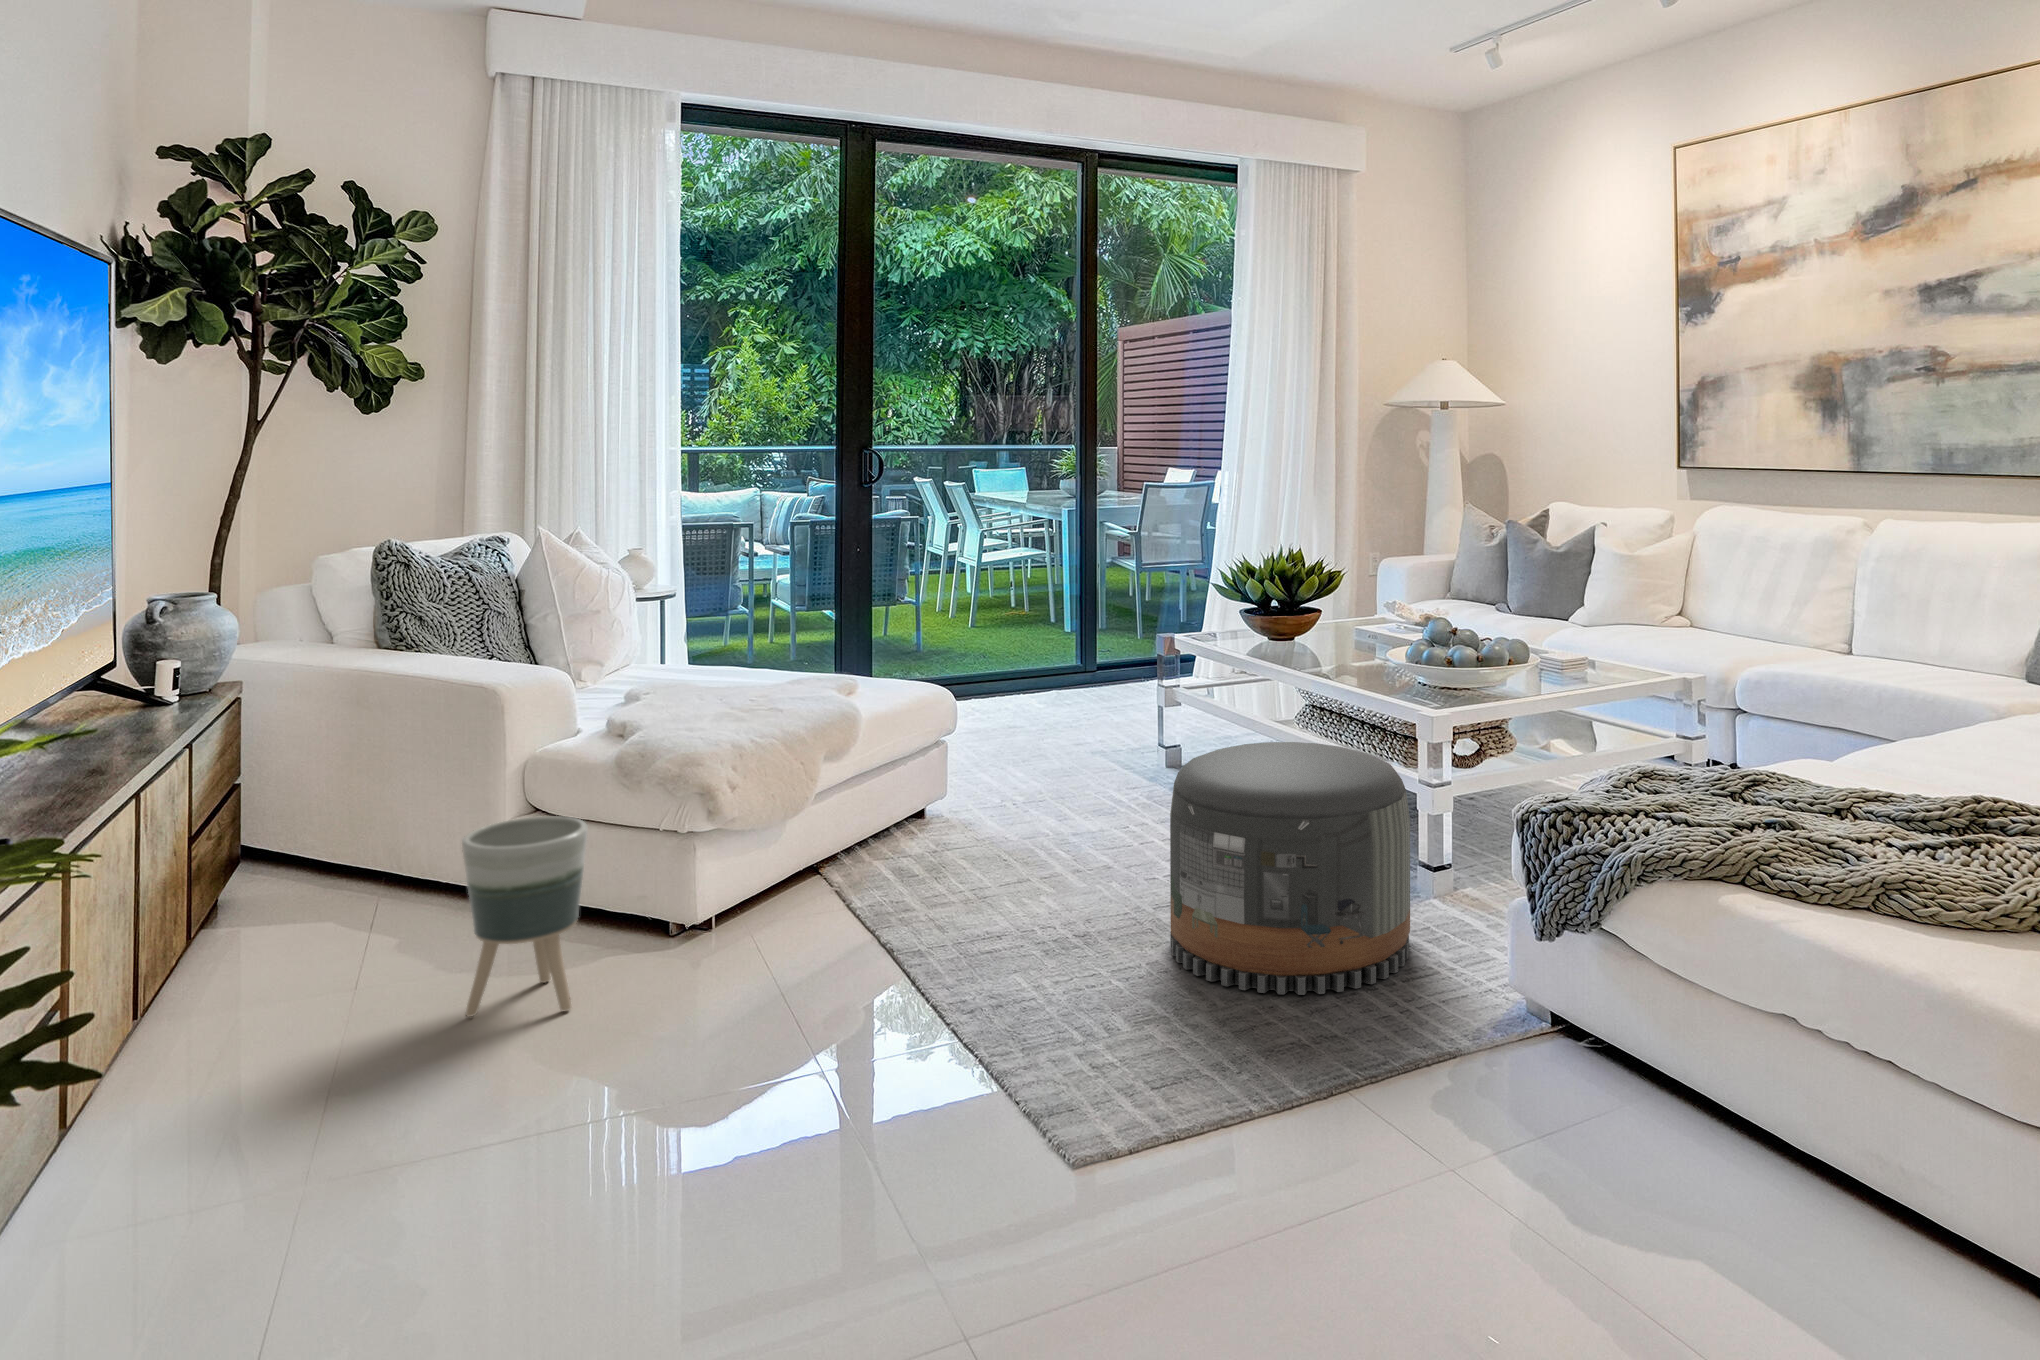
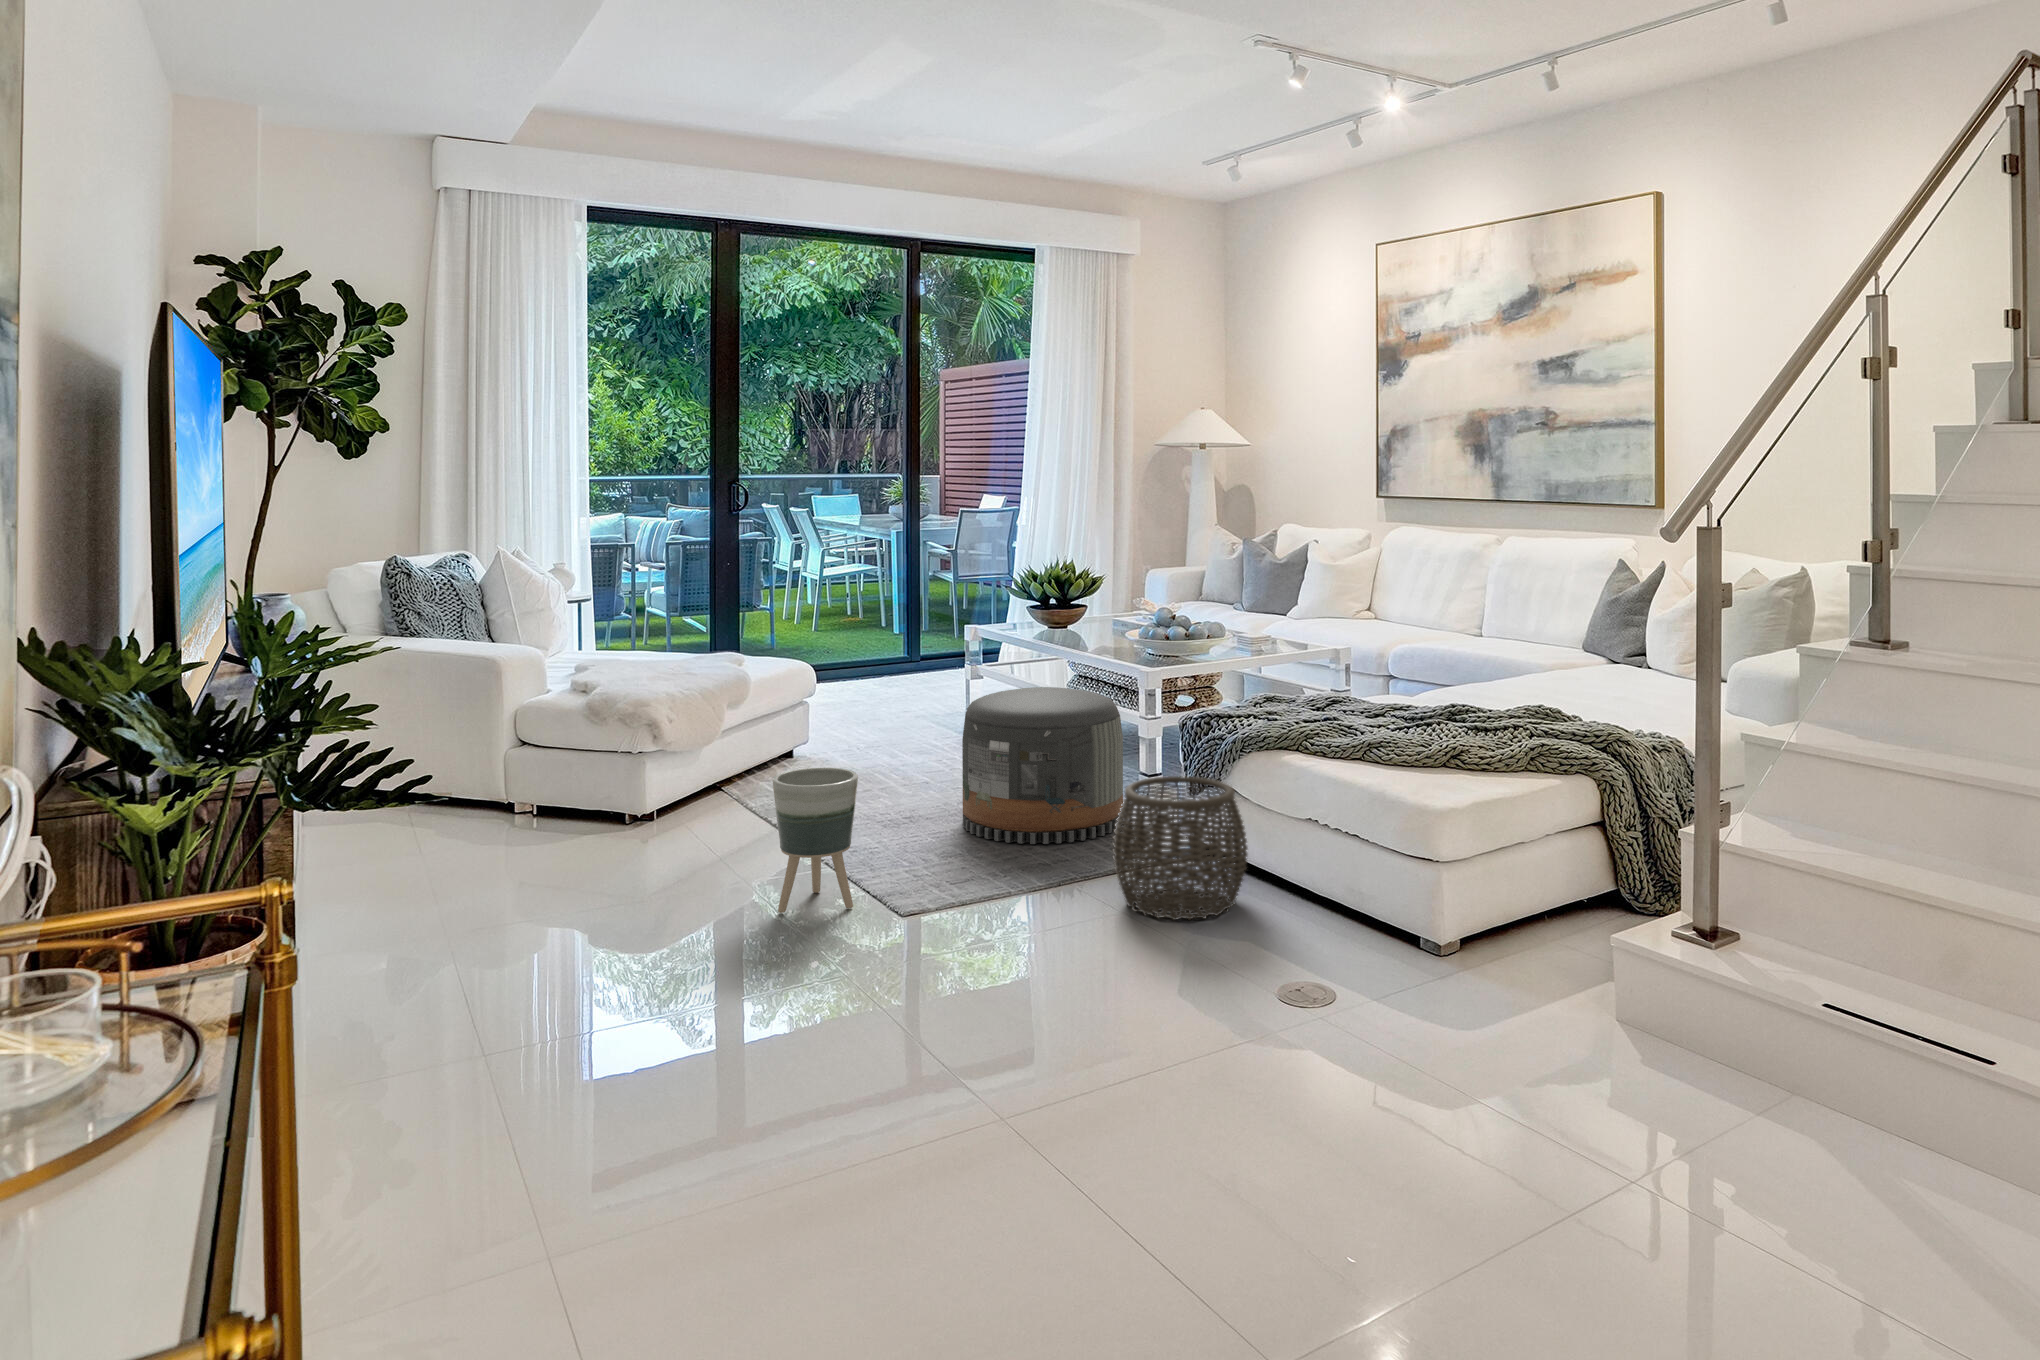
planter: present [462,816,588,1017] -> present [773,768,858,913]
woven basket: none [1435,921,1677,1197] -> present [1112,776,1248,920]

